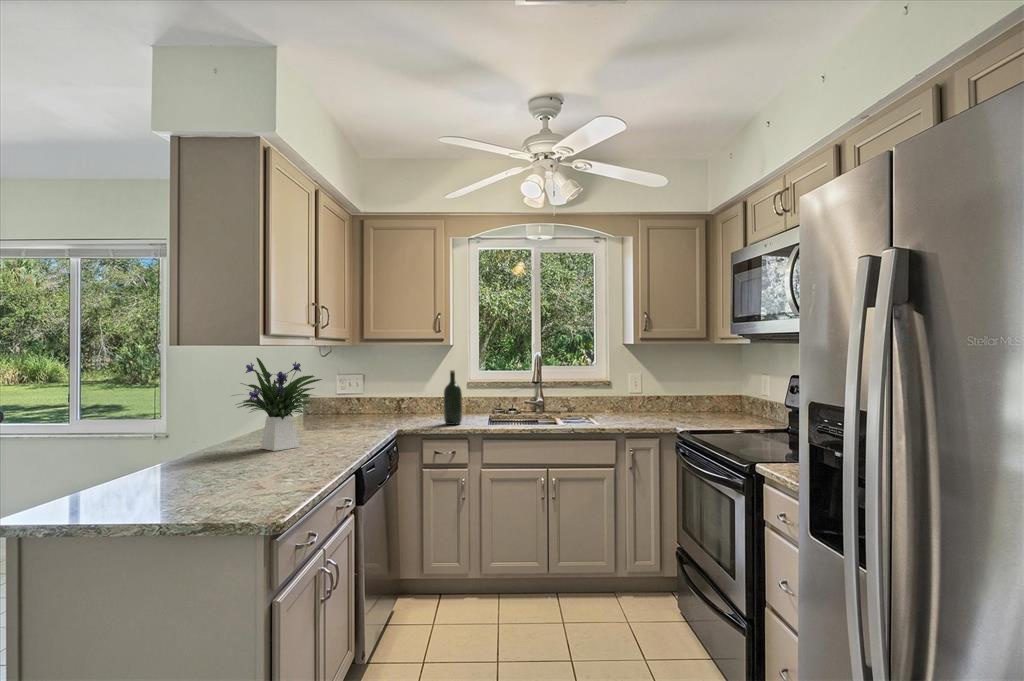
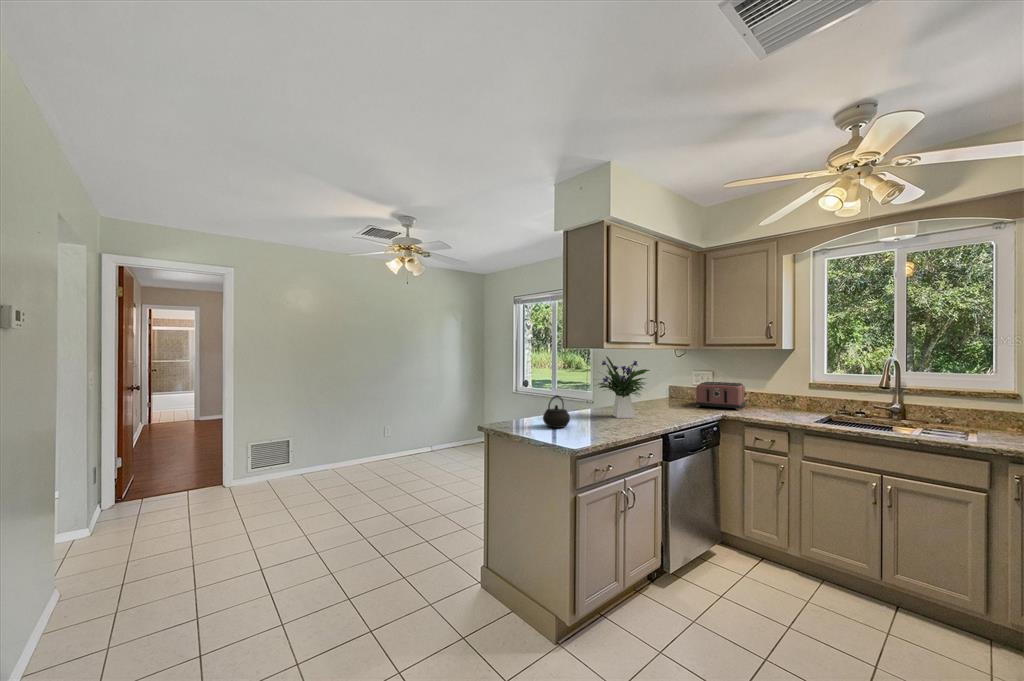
wine bottle: present [444,370,462,425] -> none [769,371,788,419]
toaster: none [352,388,406,423] -> present [695,382,746,410]
kettle: none [170,425,224,481] -> present [543,395,570,428]

